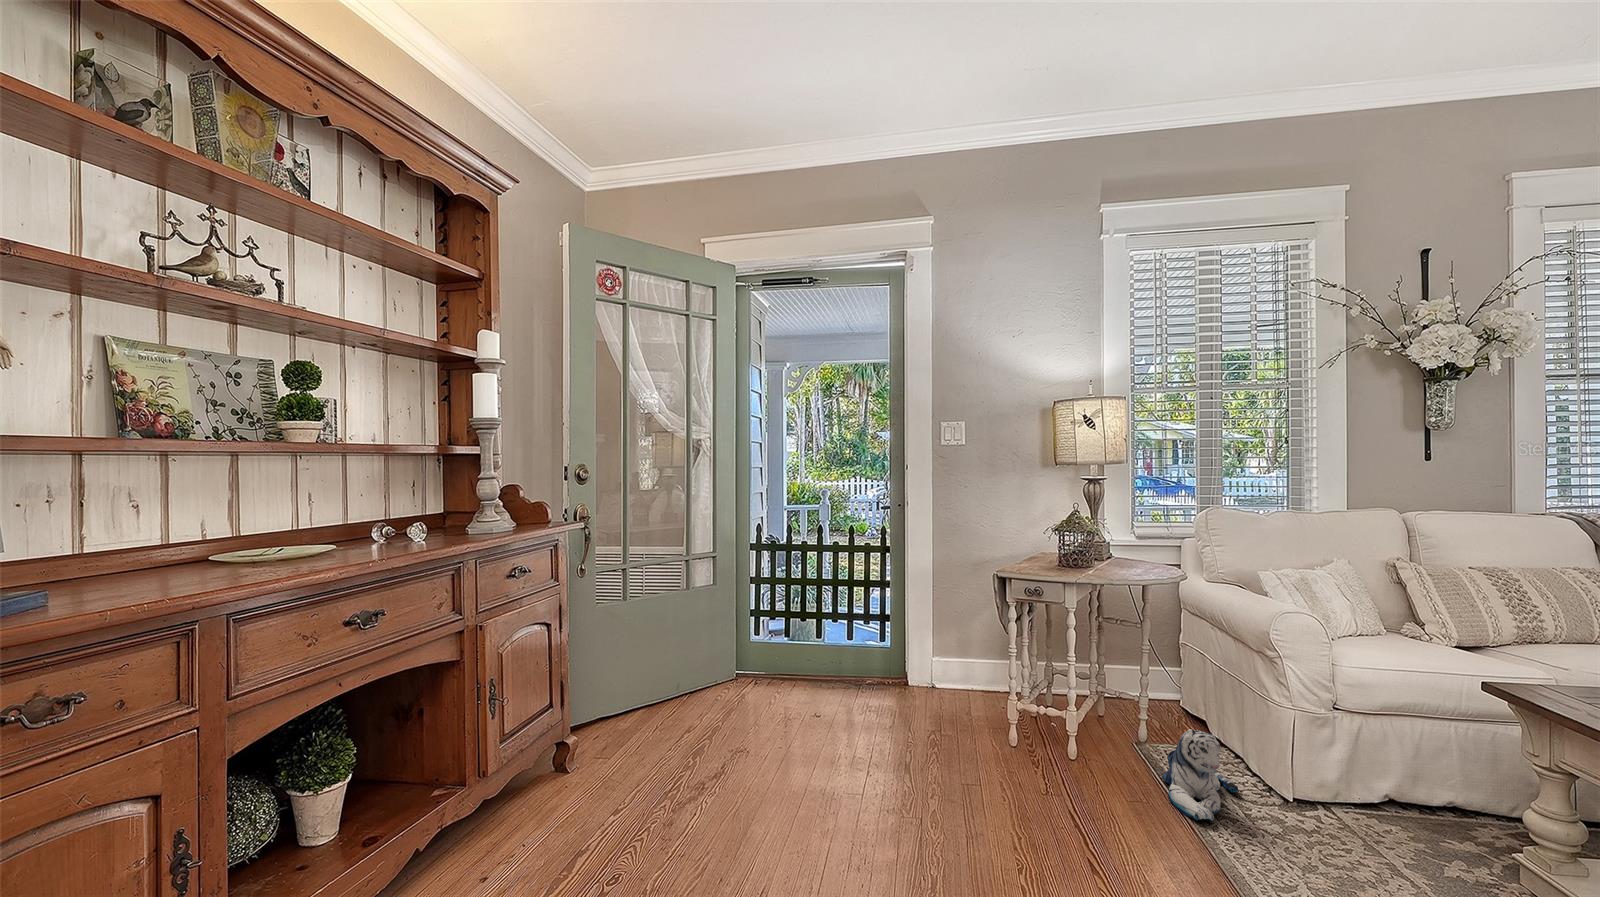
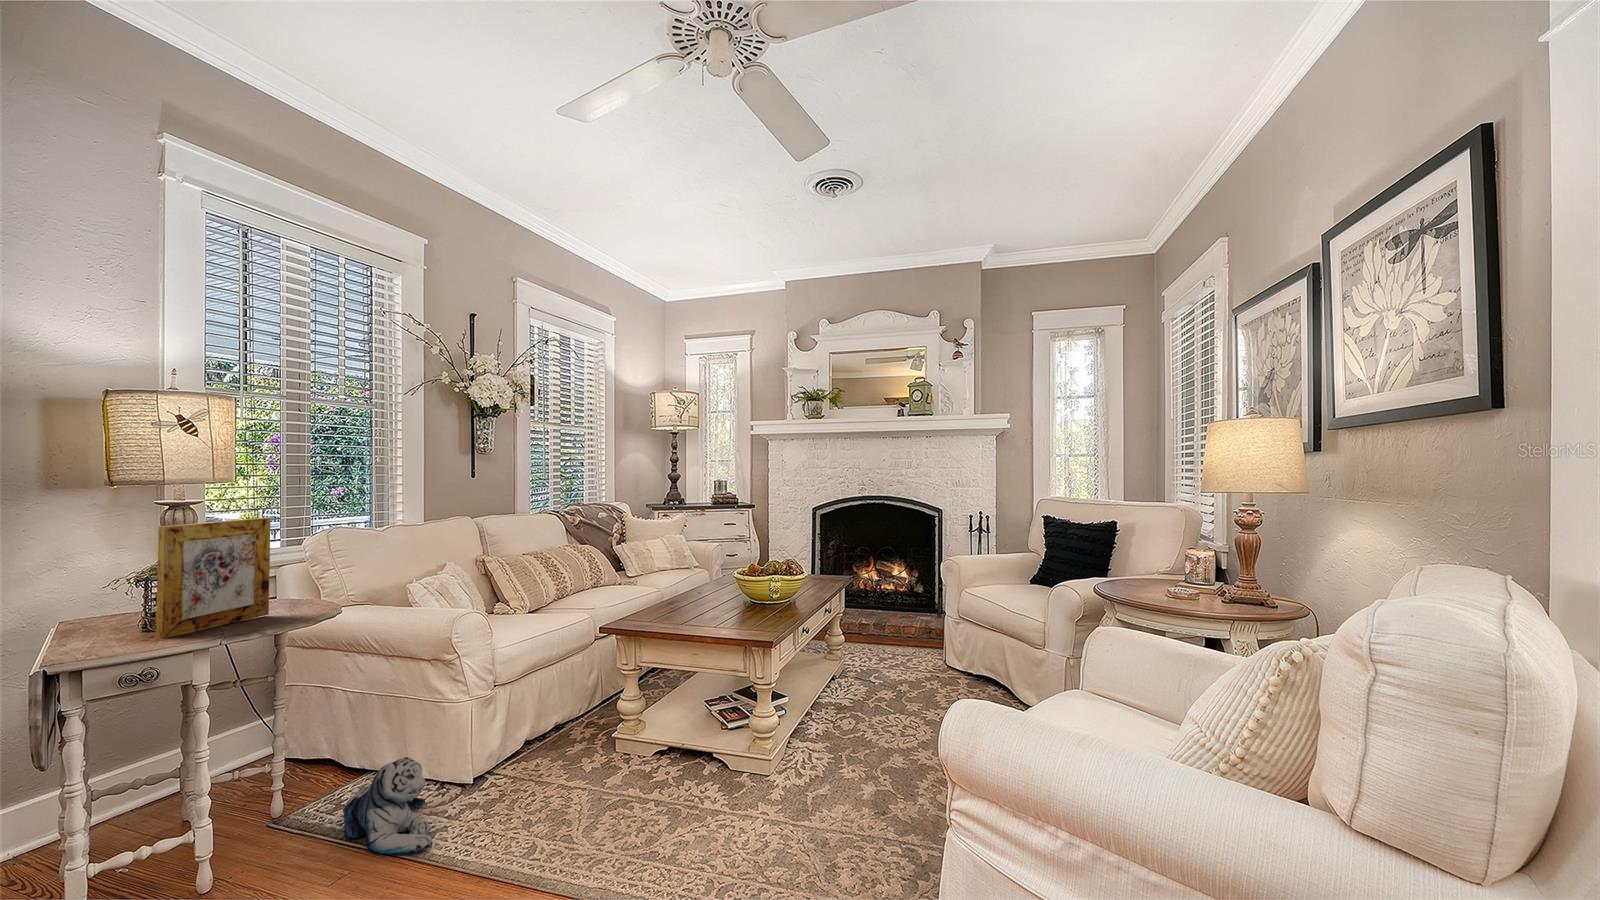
picture frame: none [1047,491,1122,570] -> present [156,518,271,639]

